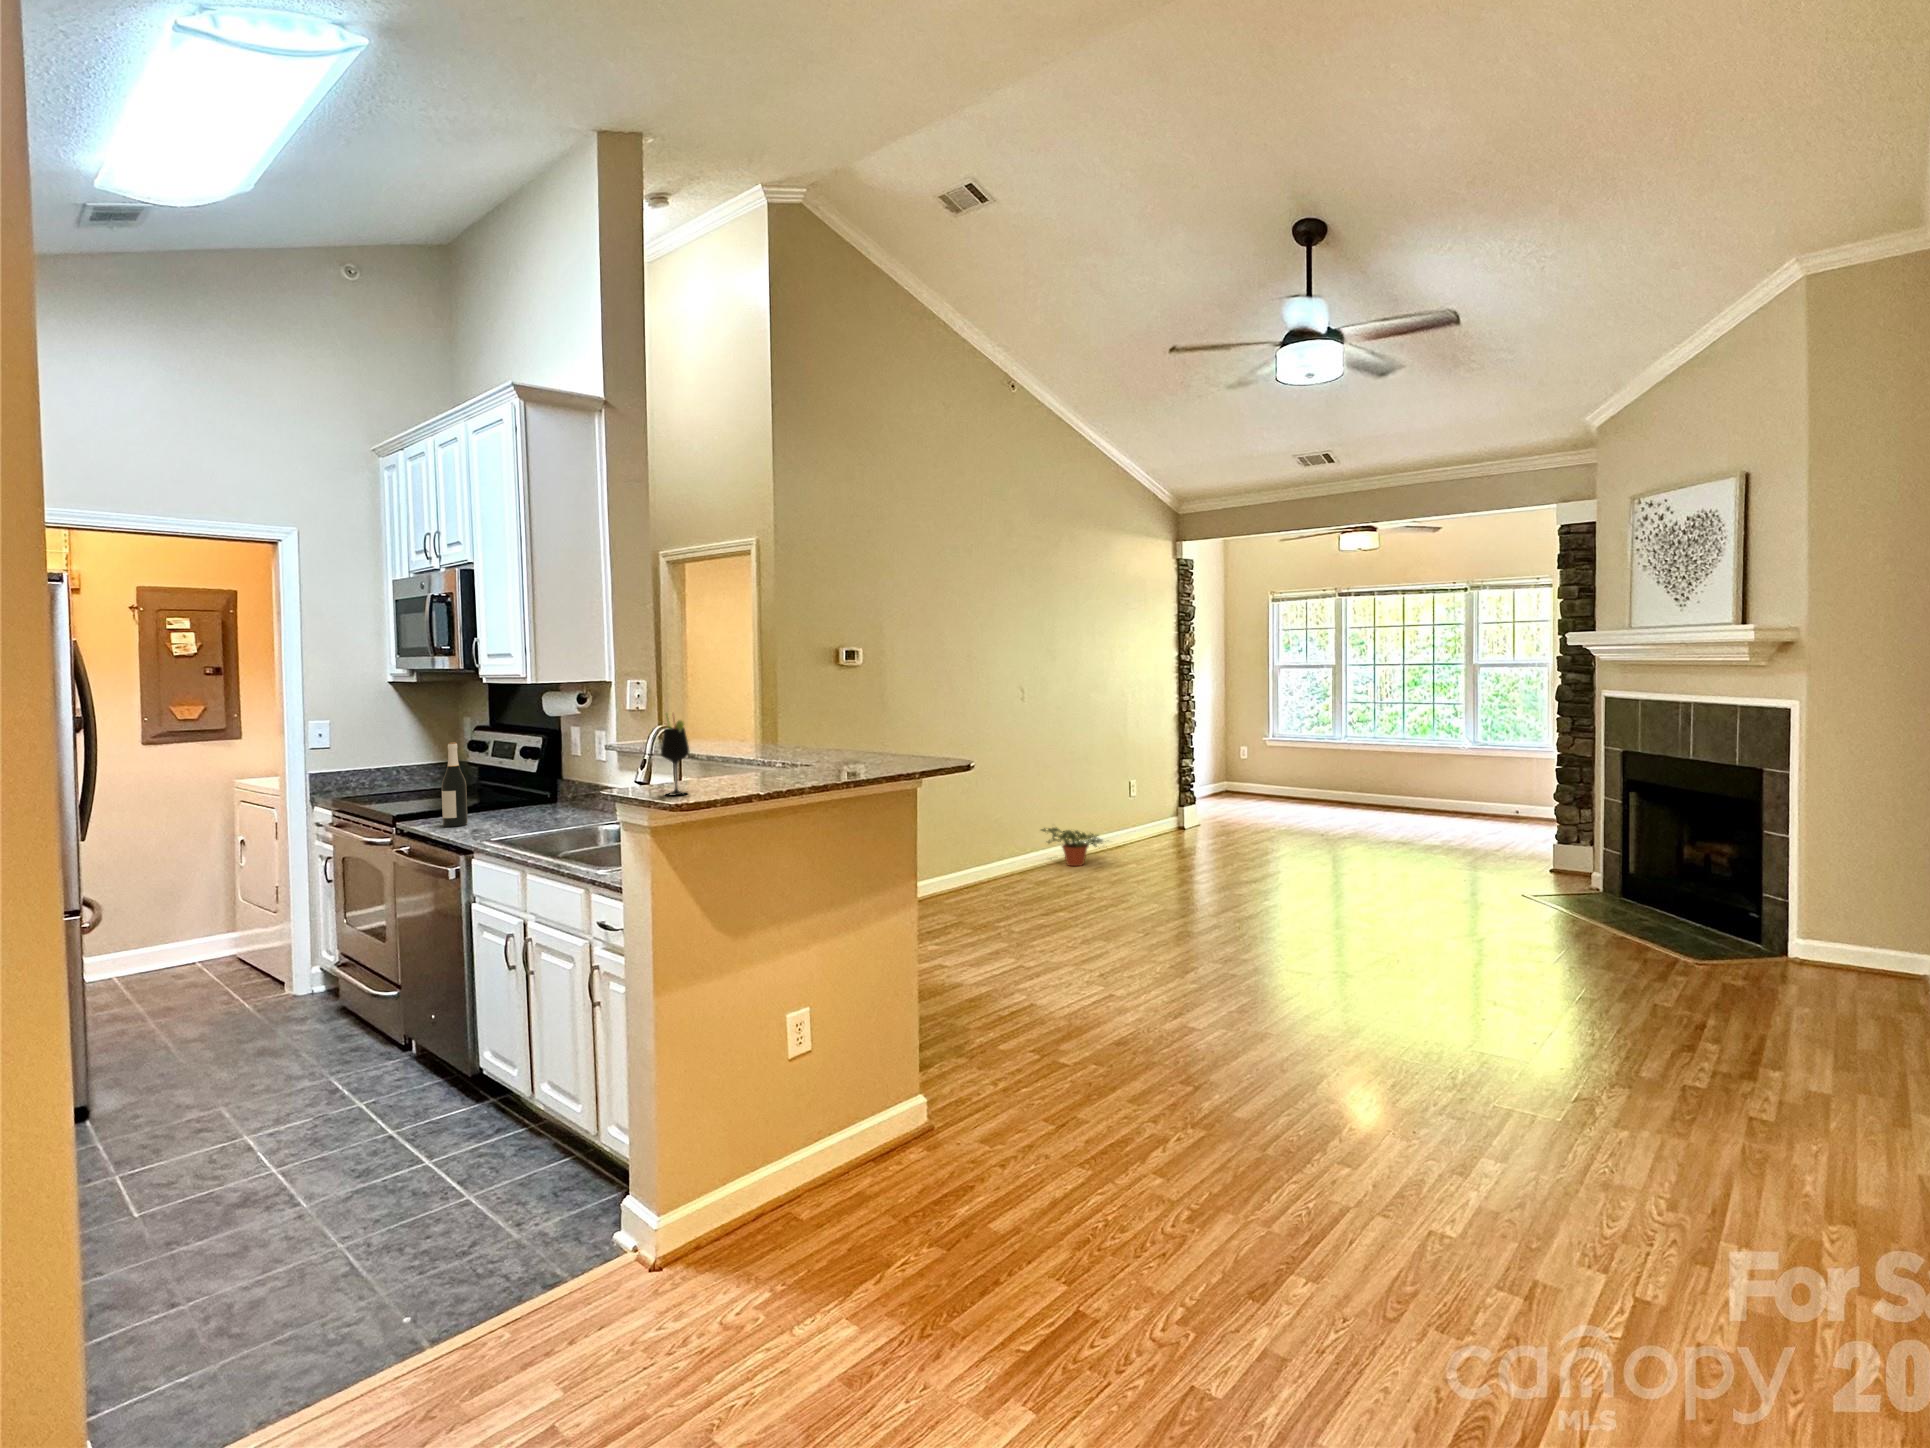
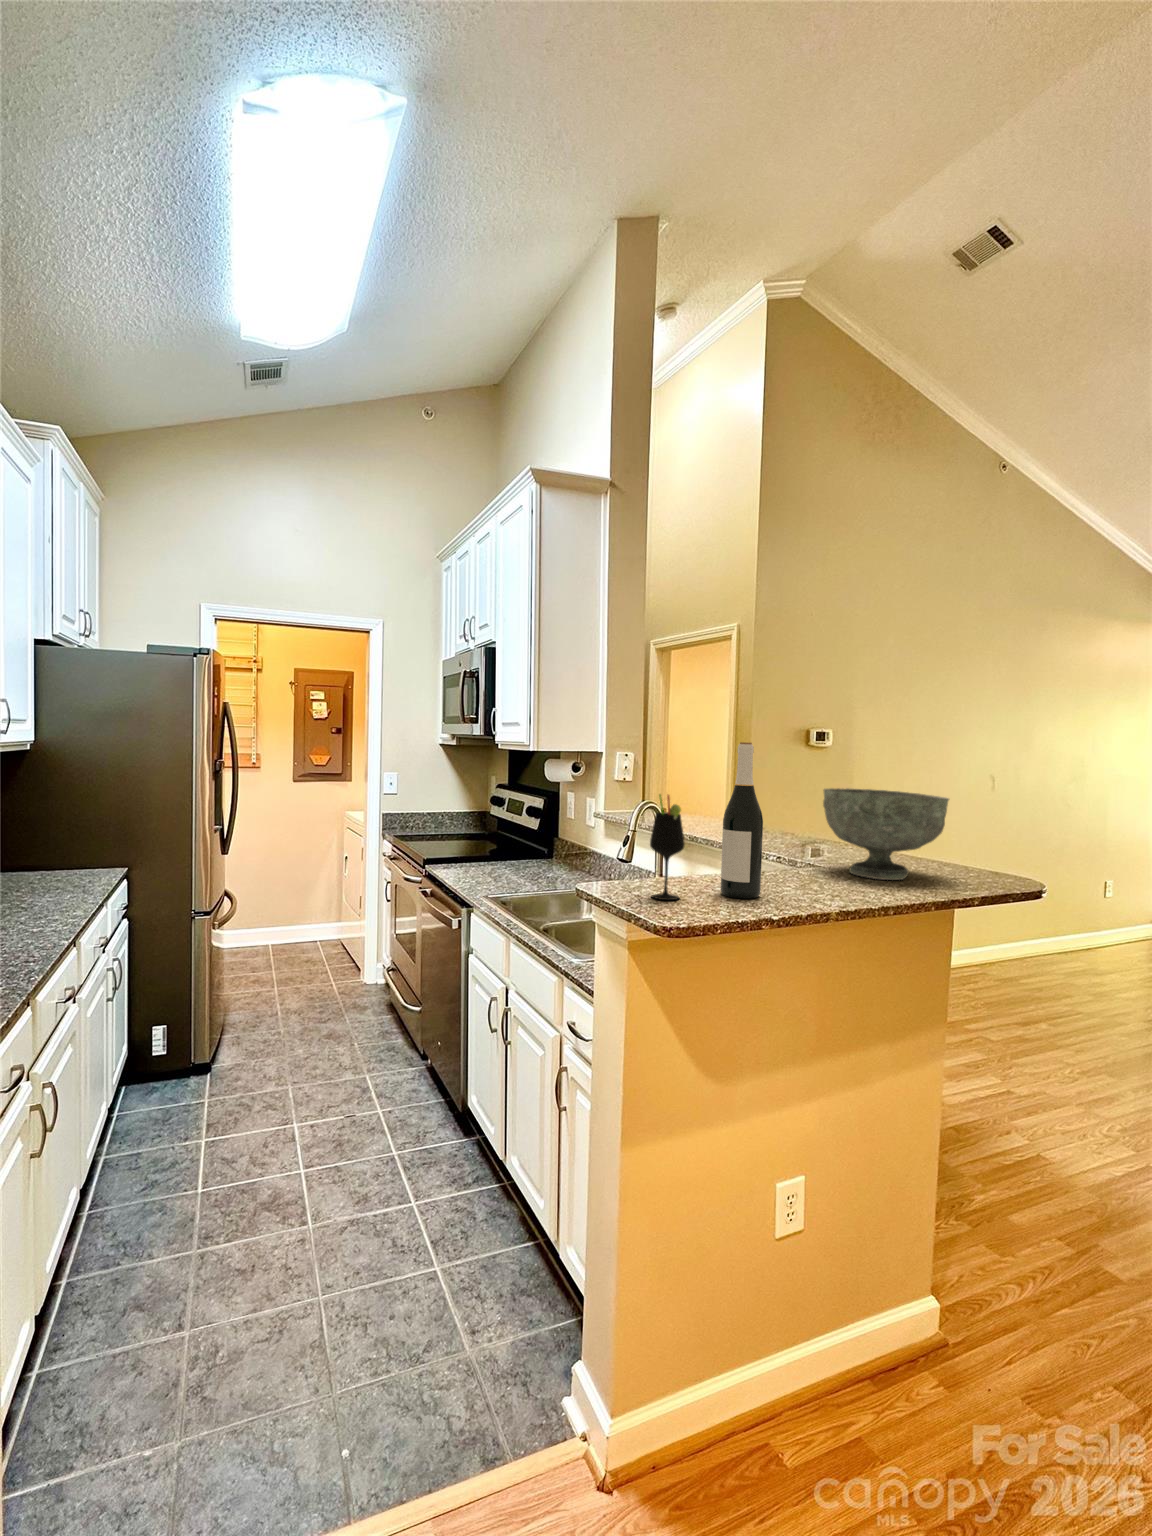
decorative bowl: none [810,700,903,769] -> present [823,788,949,880]
wine bottle: present [442,742,468,827] -> present [721,742,763,898]
potted plant: present [1041,827,1102,866] -> none [1003,927,1094,977]

